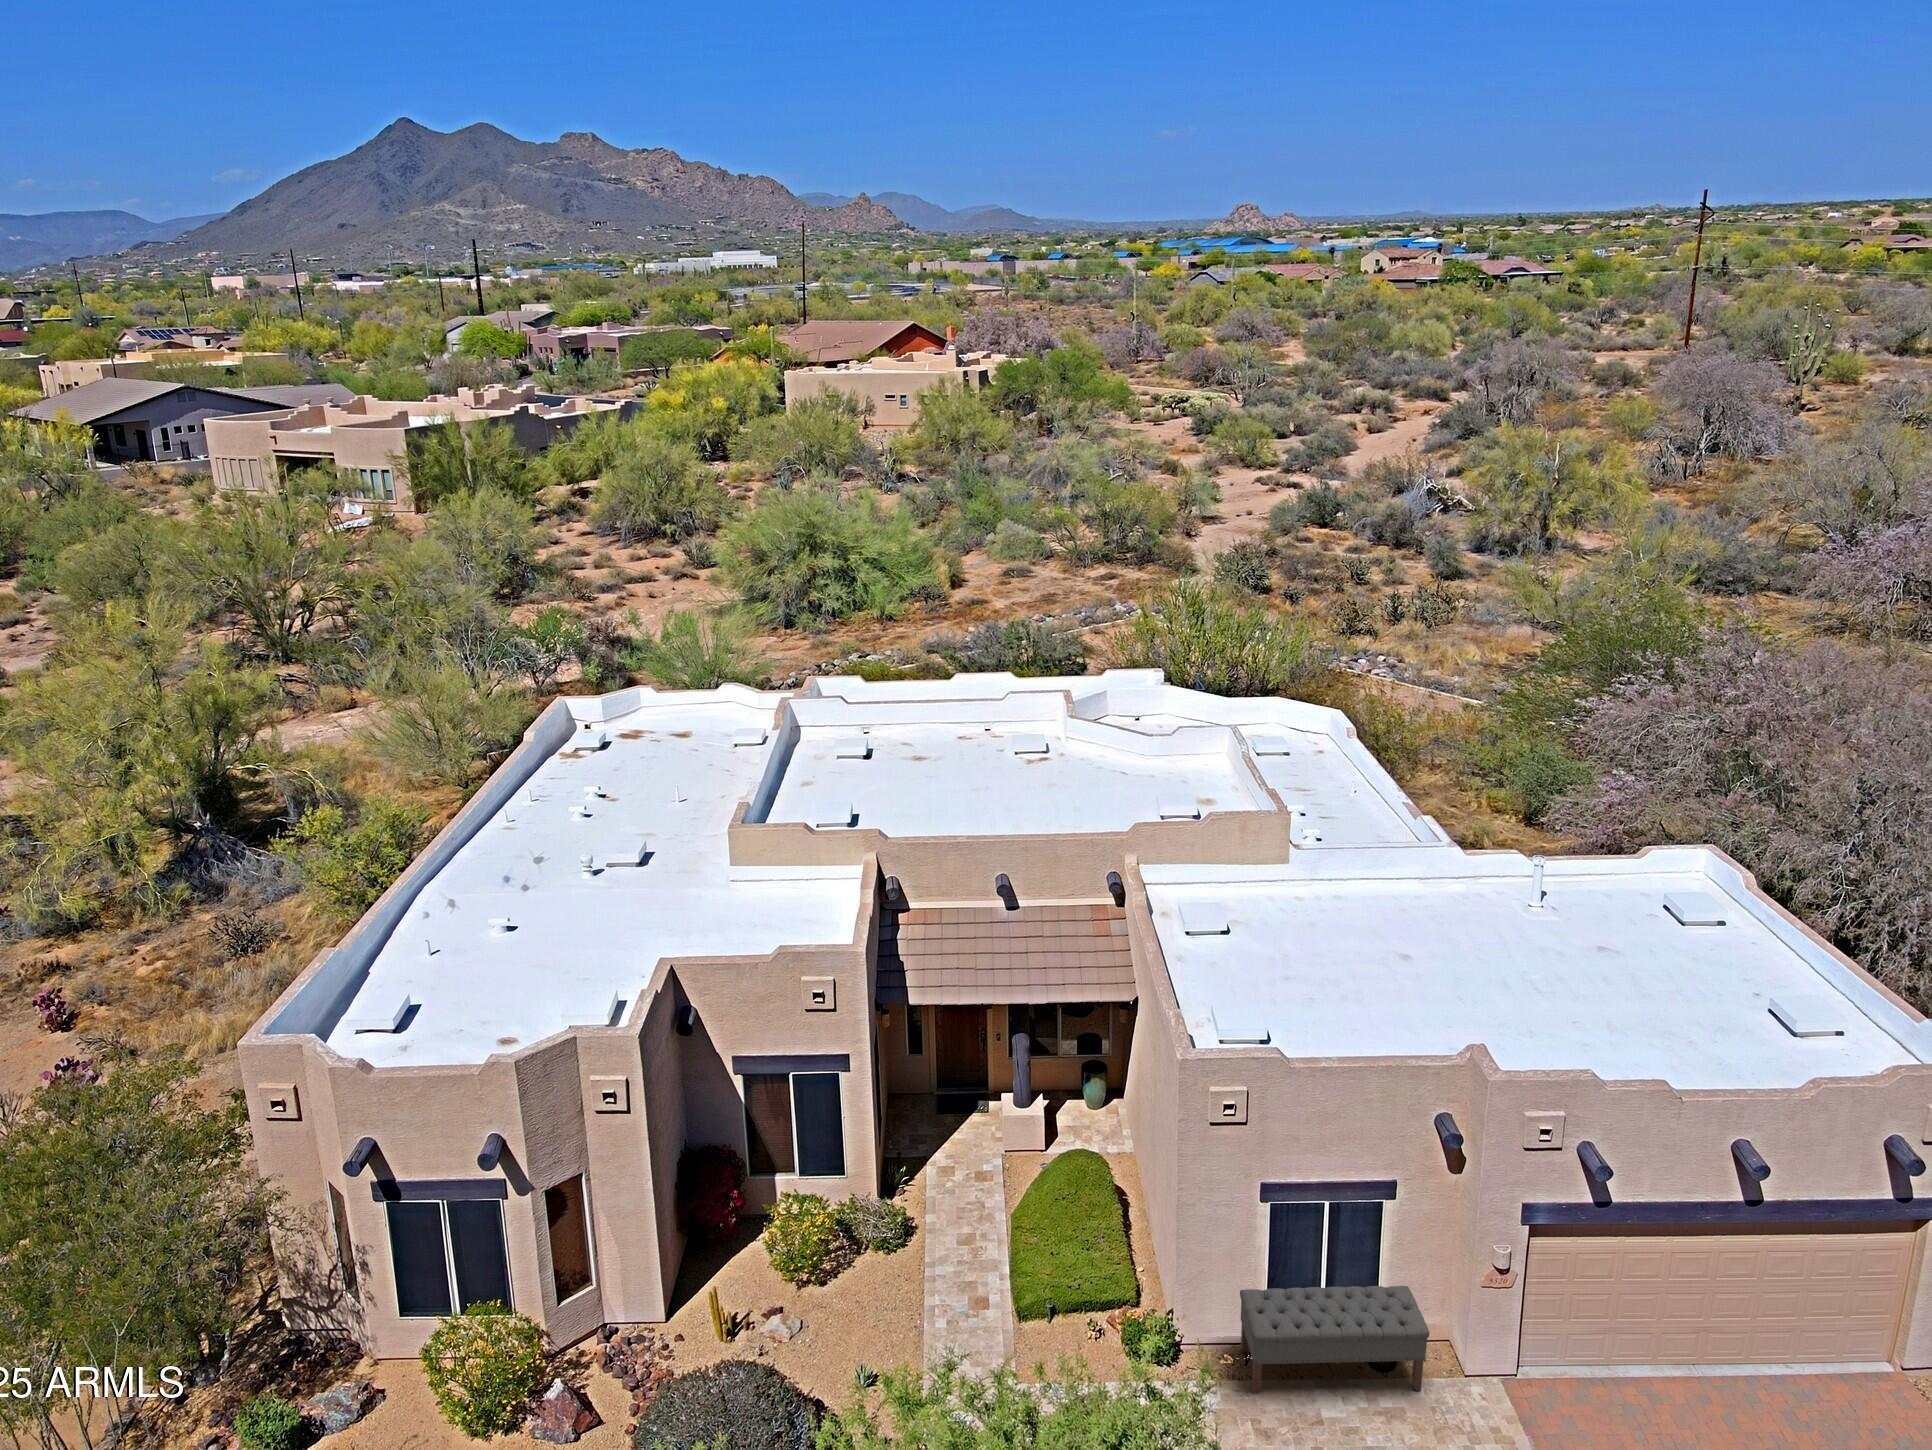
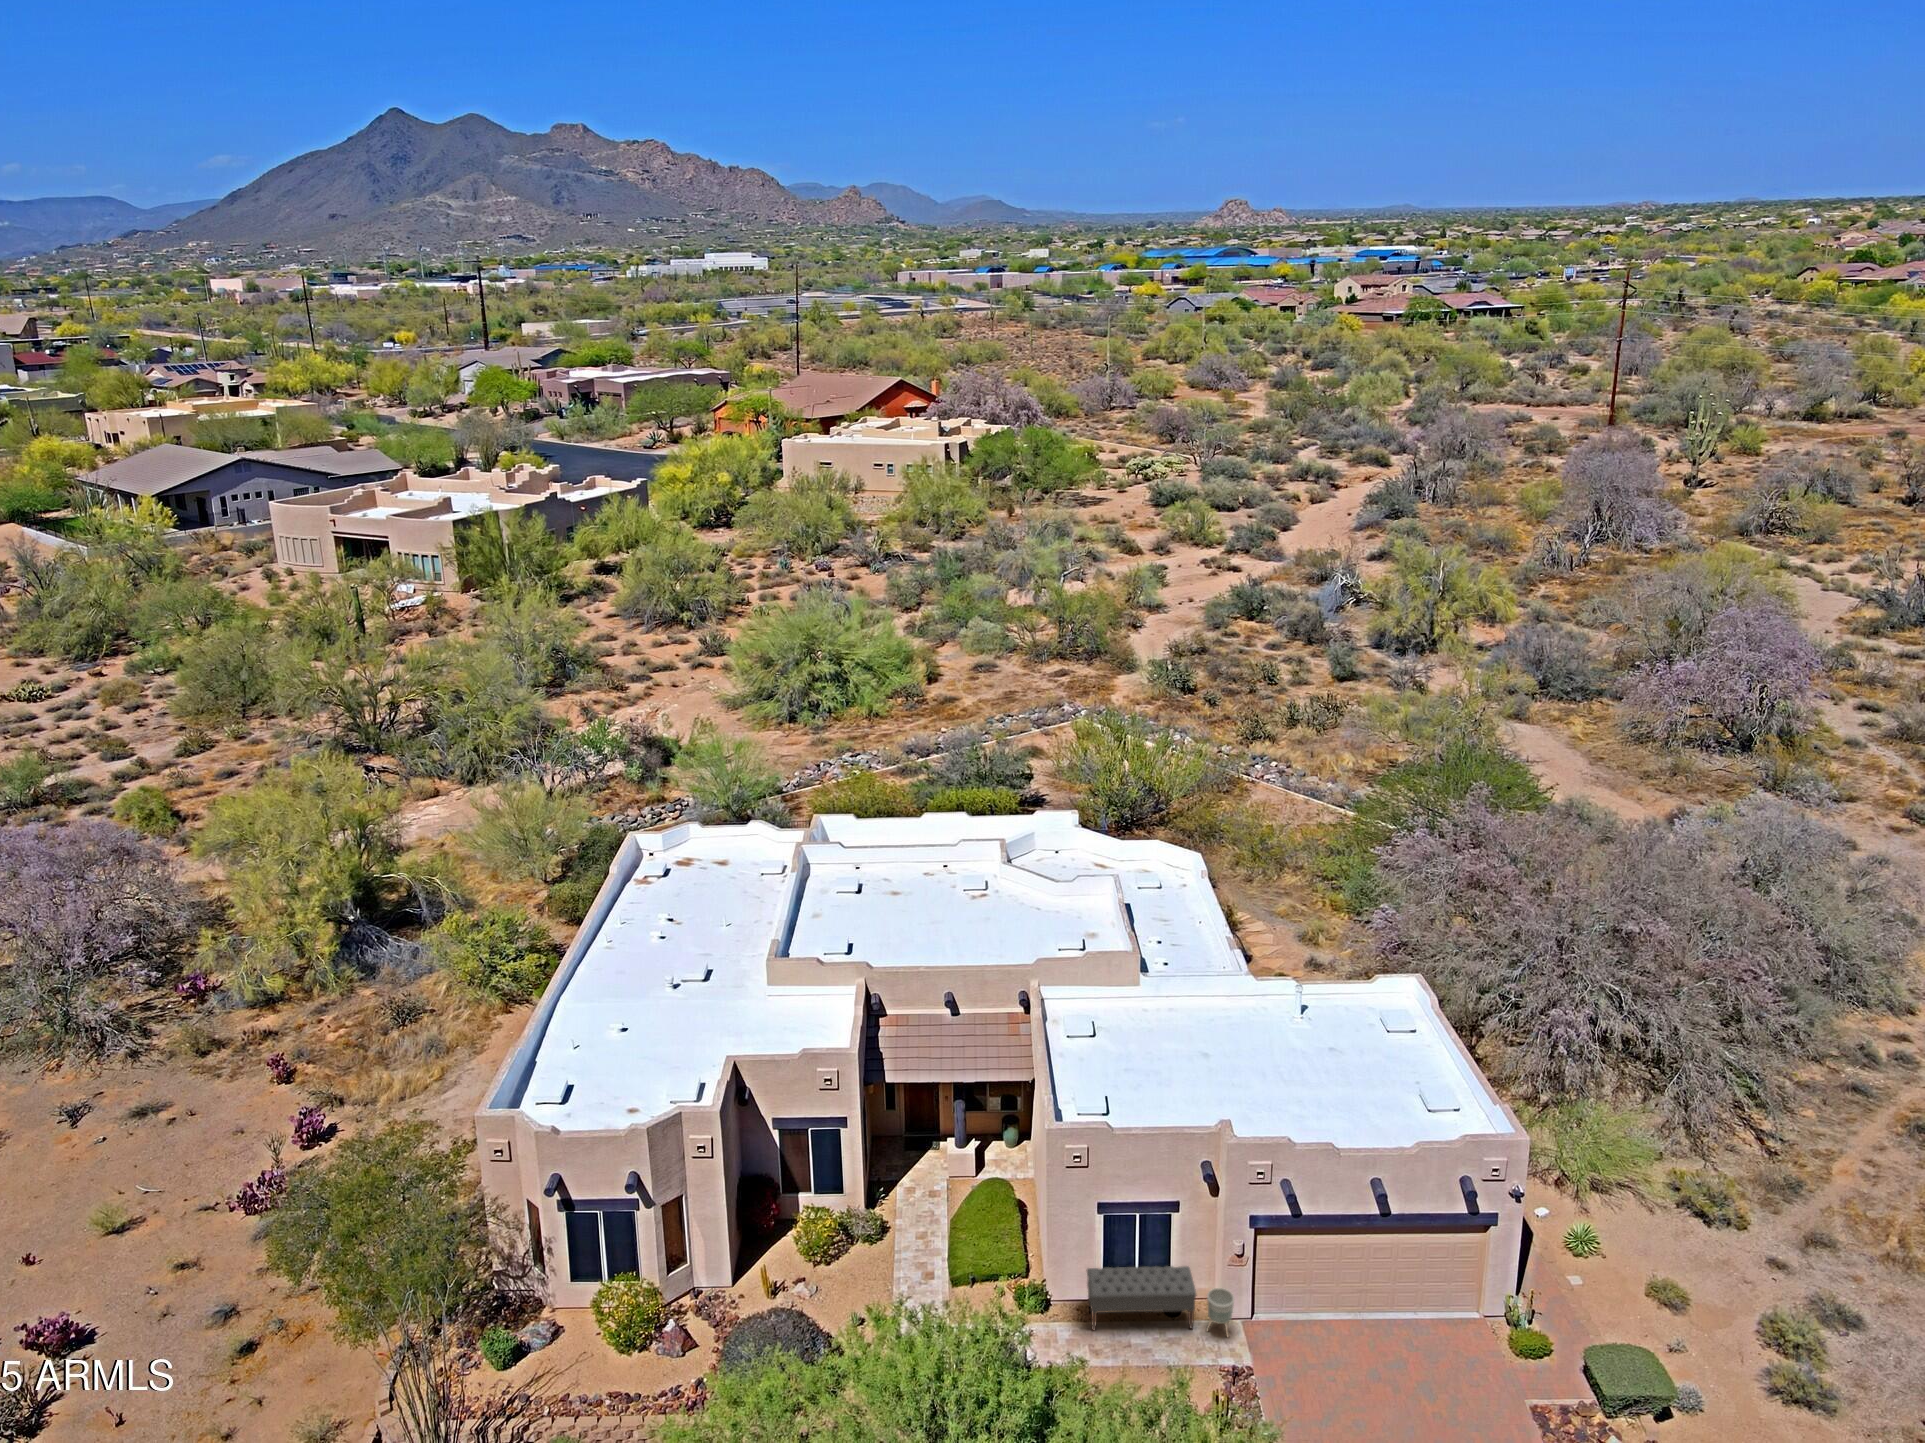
planter: none [1443,1322,1494,1405] -> present [1207,1288,1234,1337]

